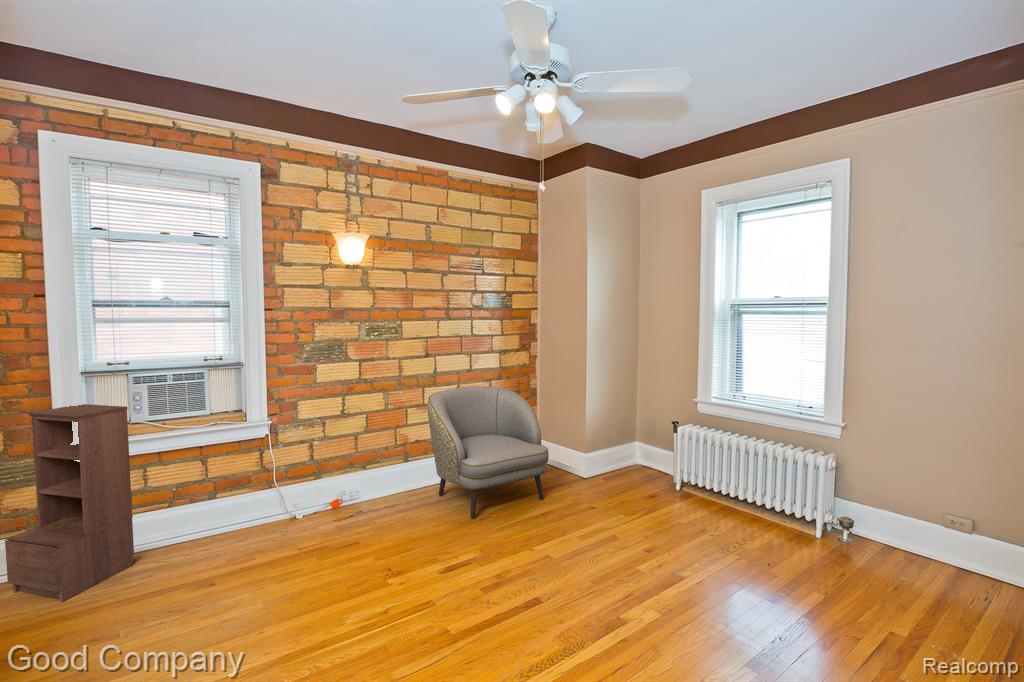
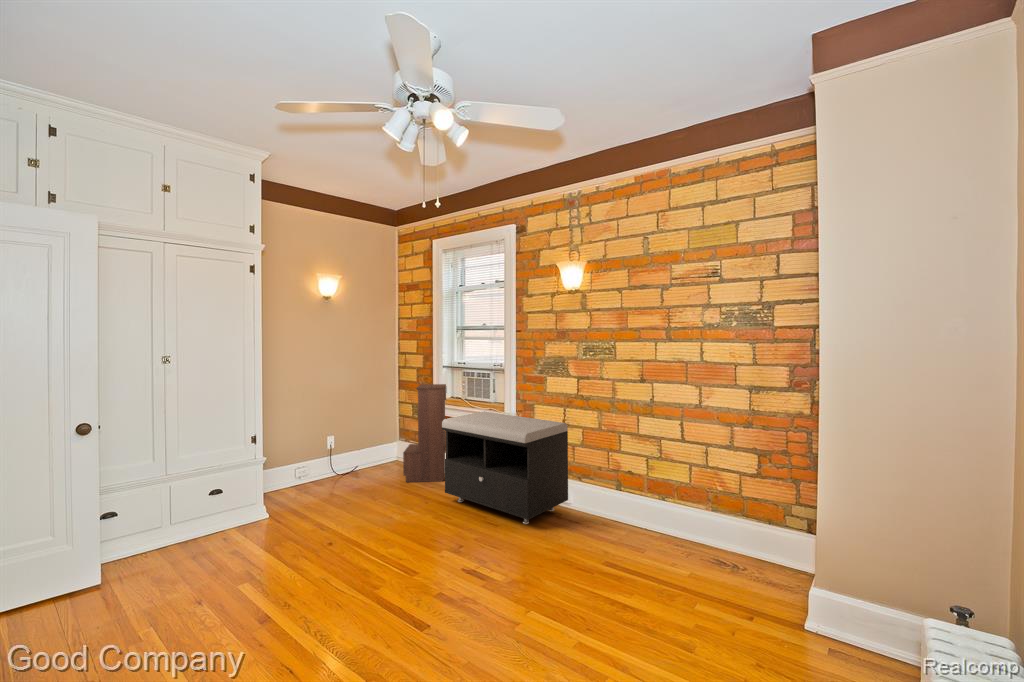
armchair: present [427,386,549,518] -> none [570,422,724,599]
storage bench: none [217,411,386,559] -> present [442,411,568,524]

